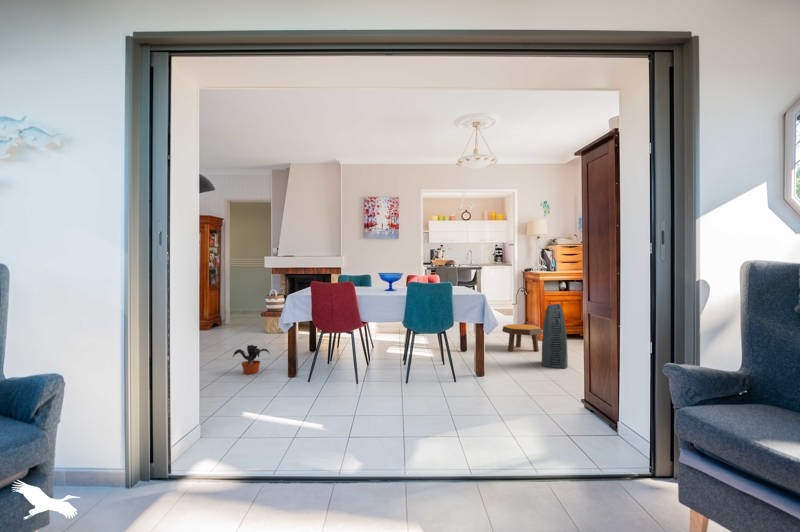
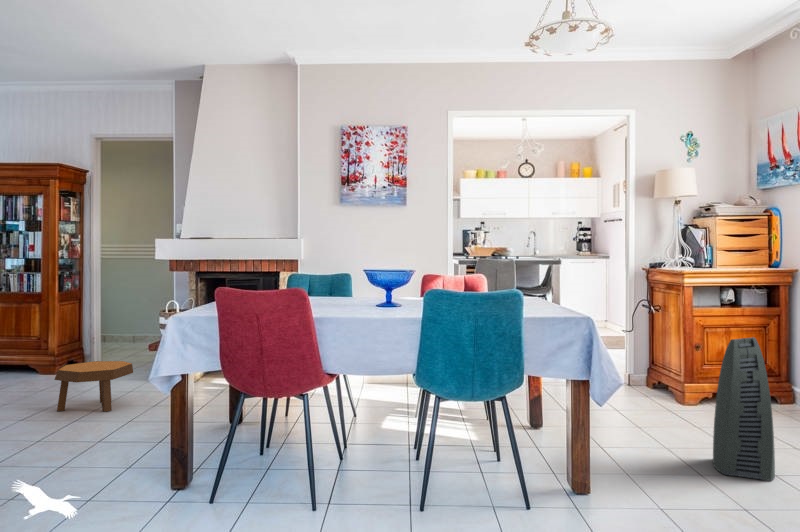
footstool: present [502,324,542,351] -> present [54,361,133,412]
potted plant: present [233,345,269,374] -> none [33,422,121,491]

